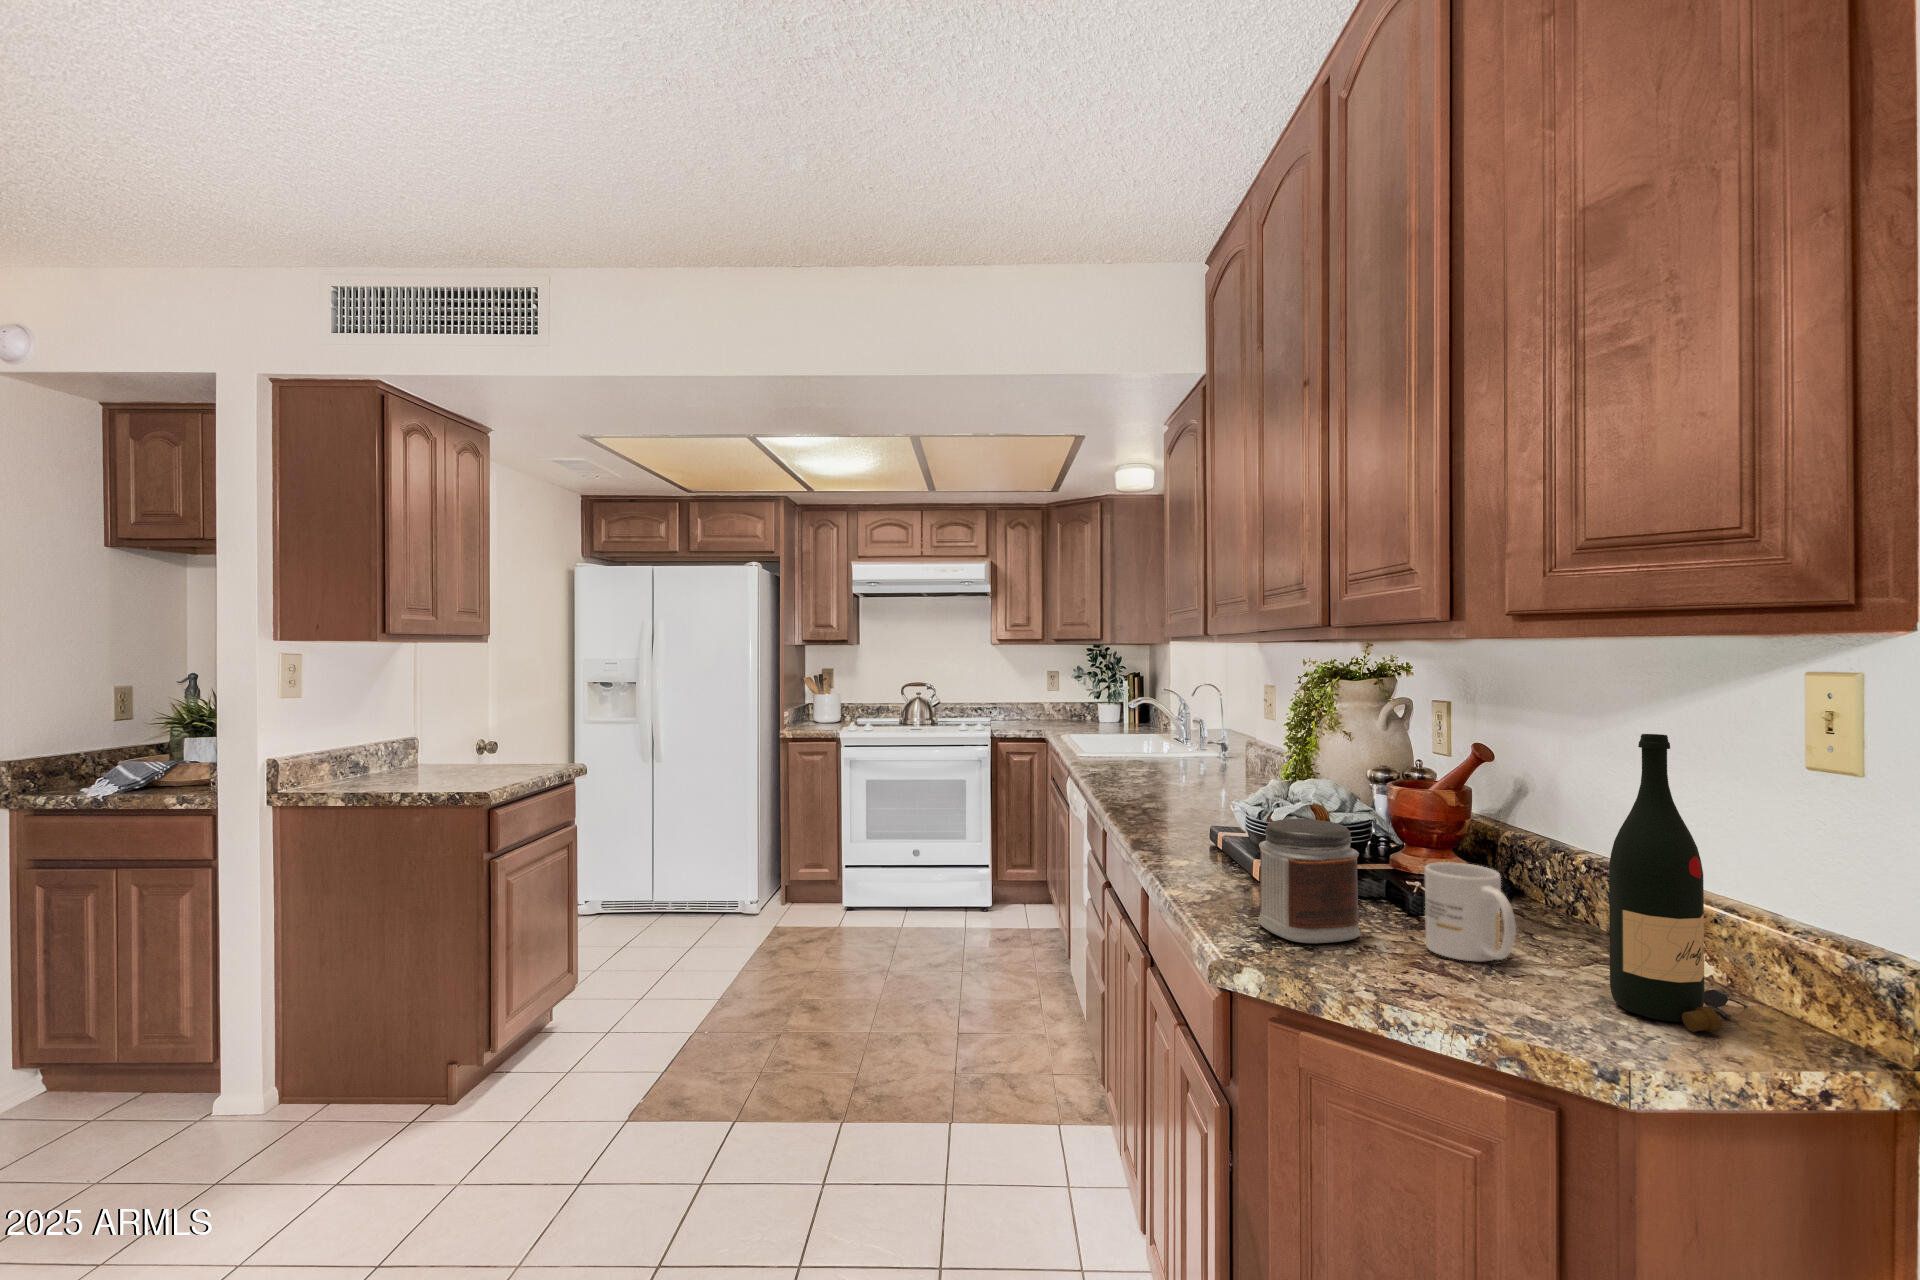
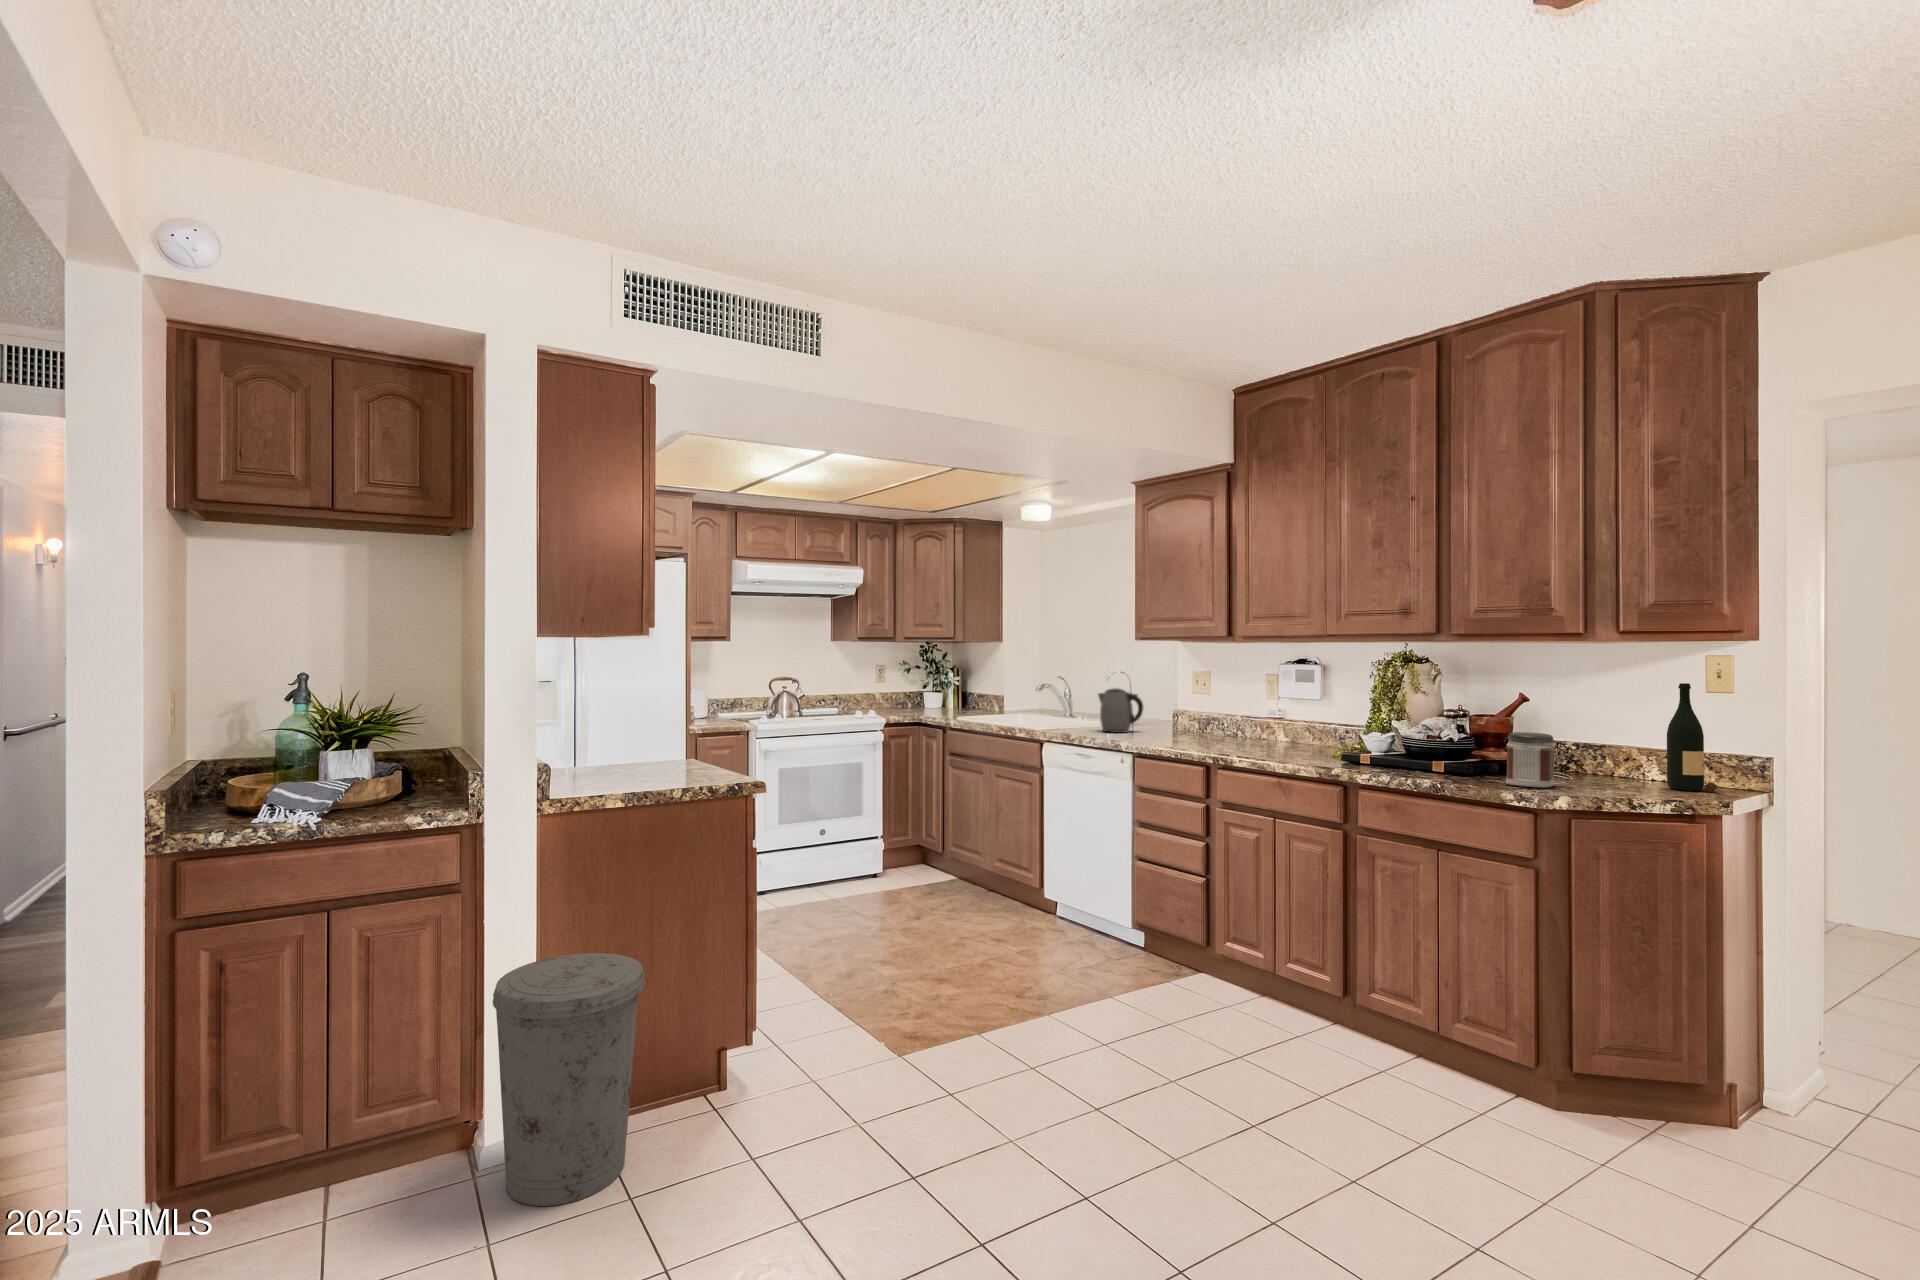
kettle: none [1137,705,1193,766] -> present [1098,689,1143,733]
mug: present [1425,862,1516,961] -> none [1572,746,1625,785]
trash can: none [137,939,305,1171] -> present [493,953,645,1206]

